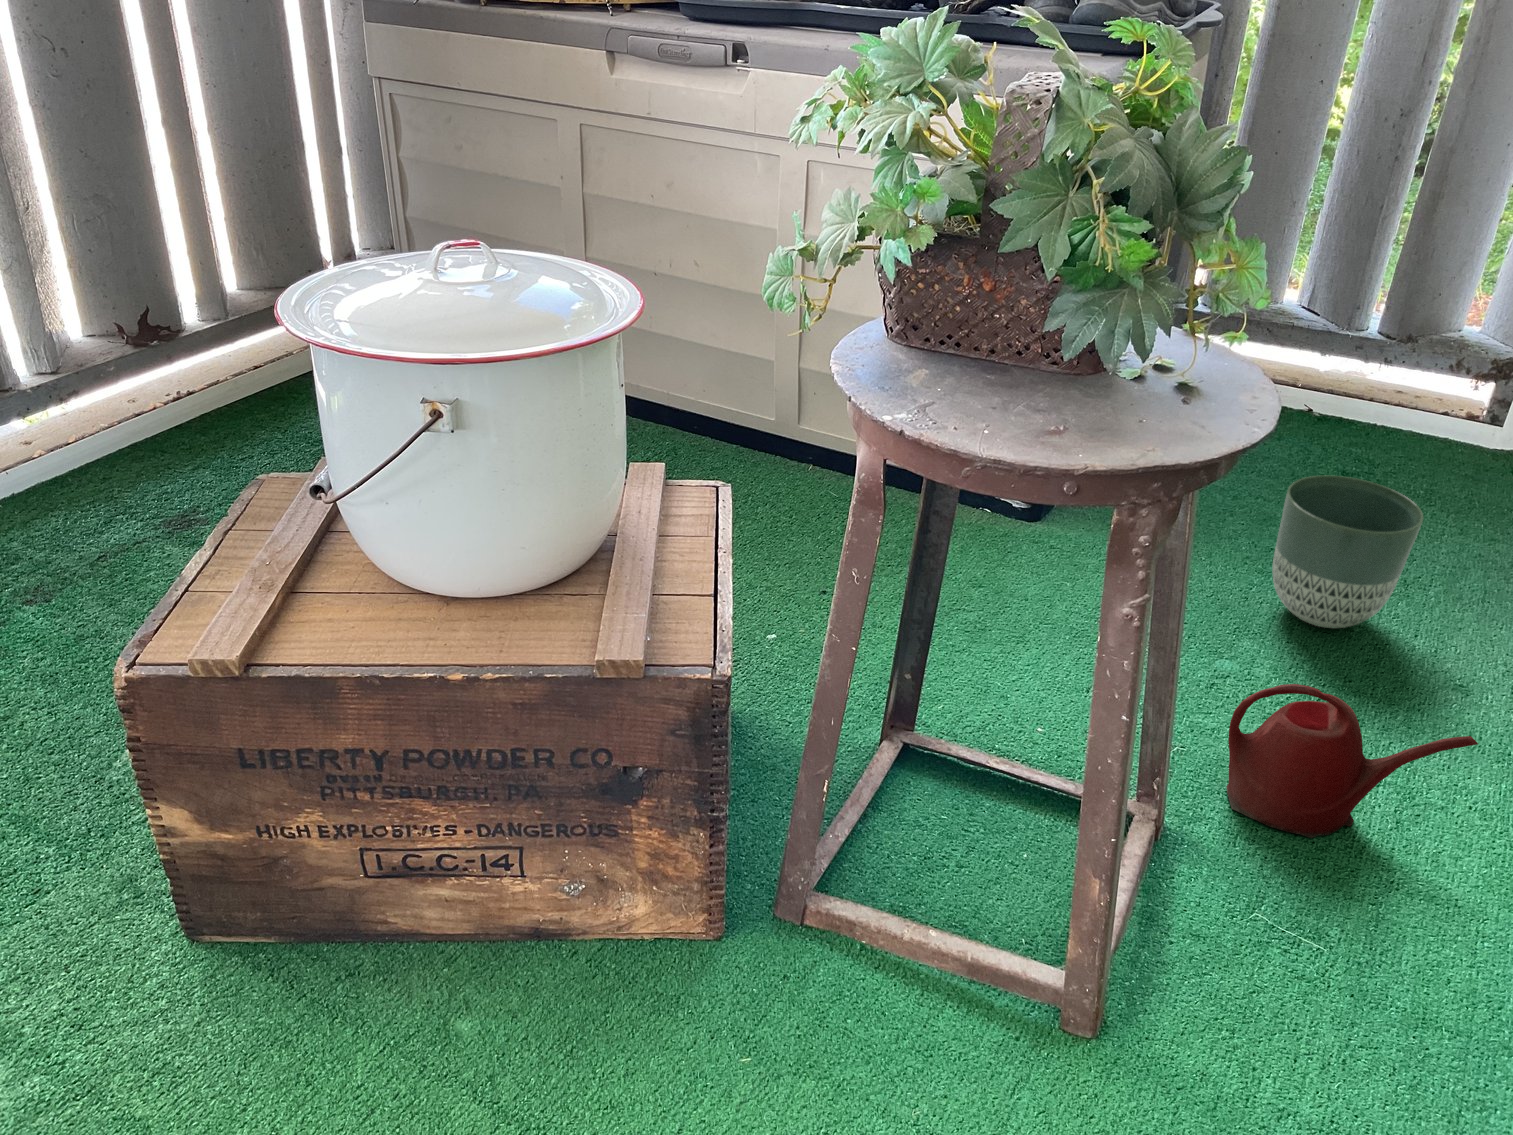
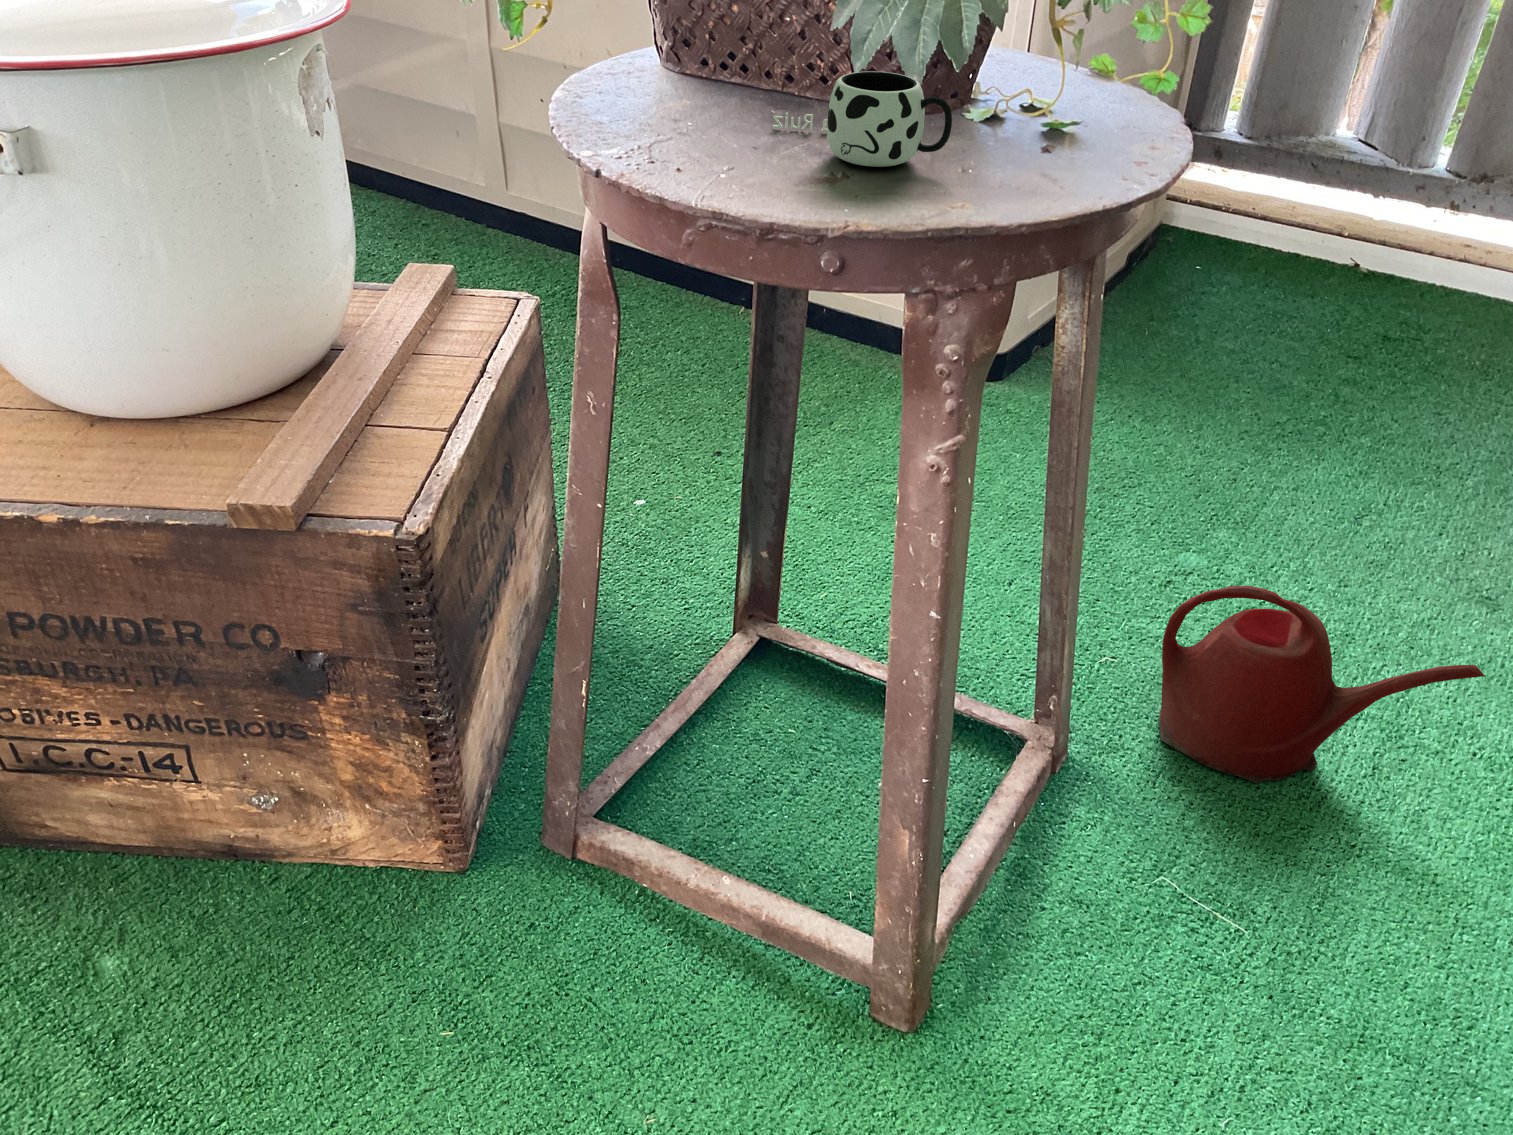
mug: none [998,356,1135,419] -> present [773,71,952,167]
planter: present [1273,476,1423,628] -> none [1268,330,1461,522]

